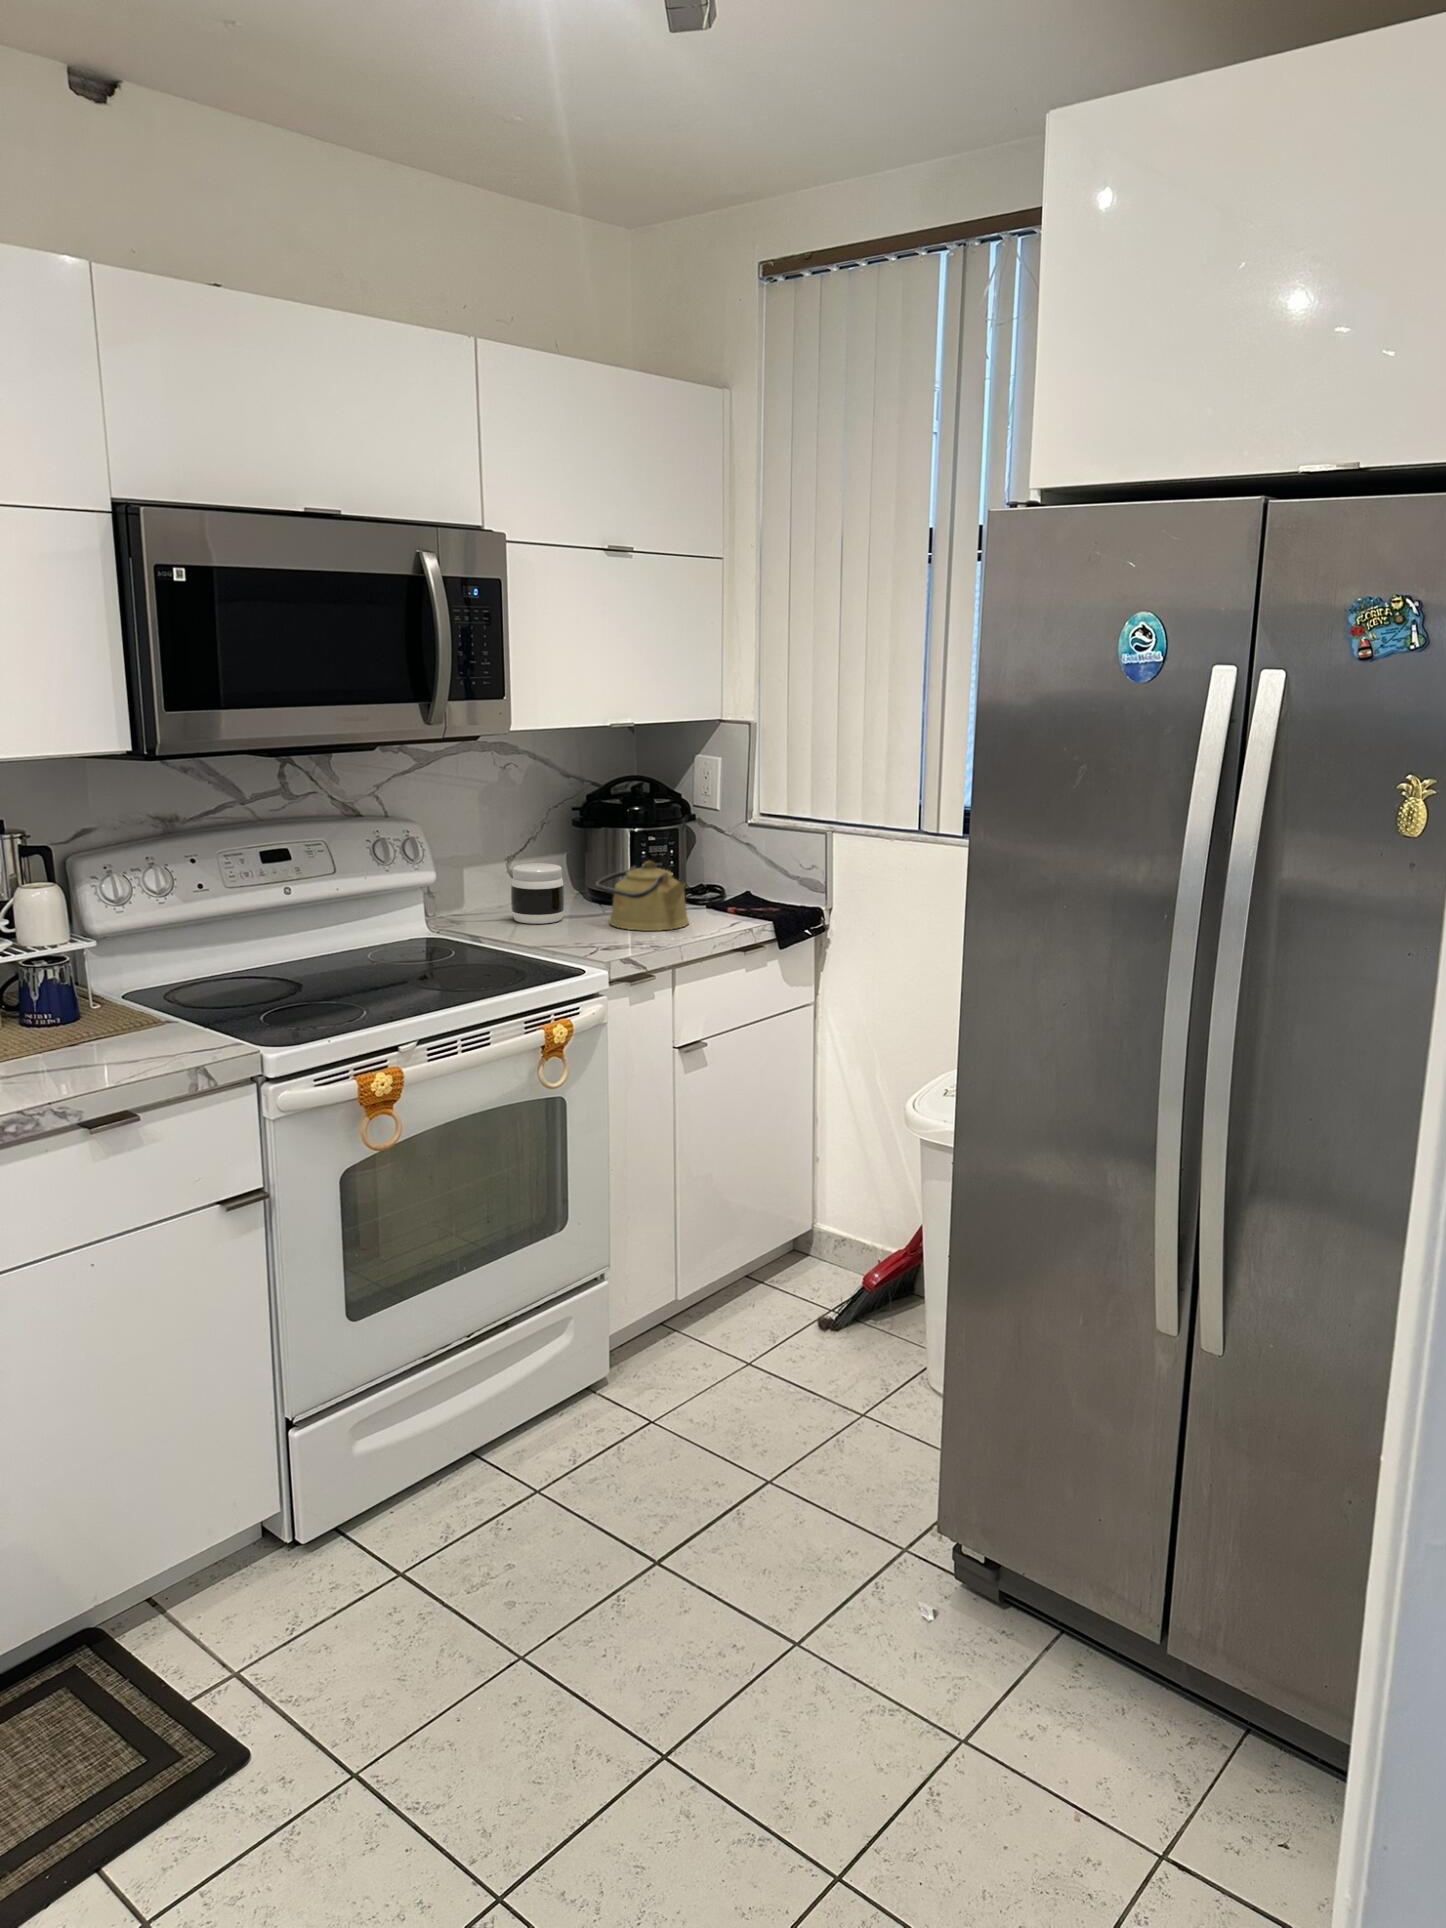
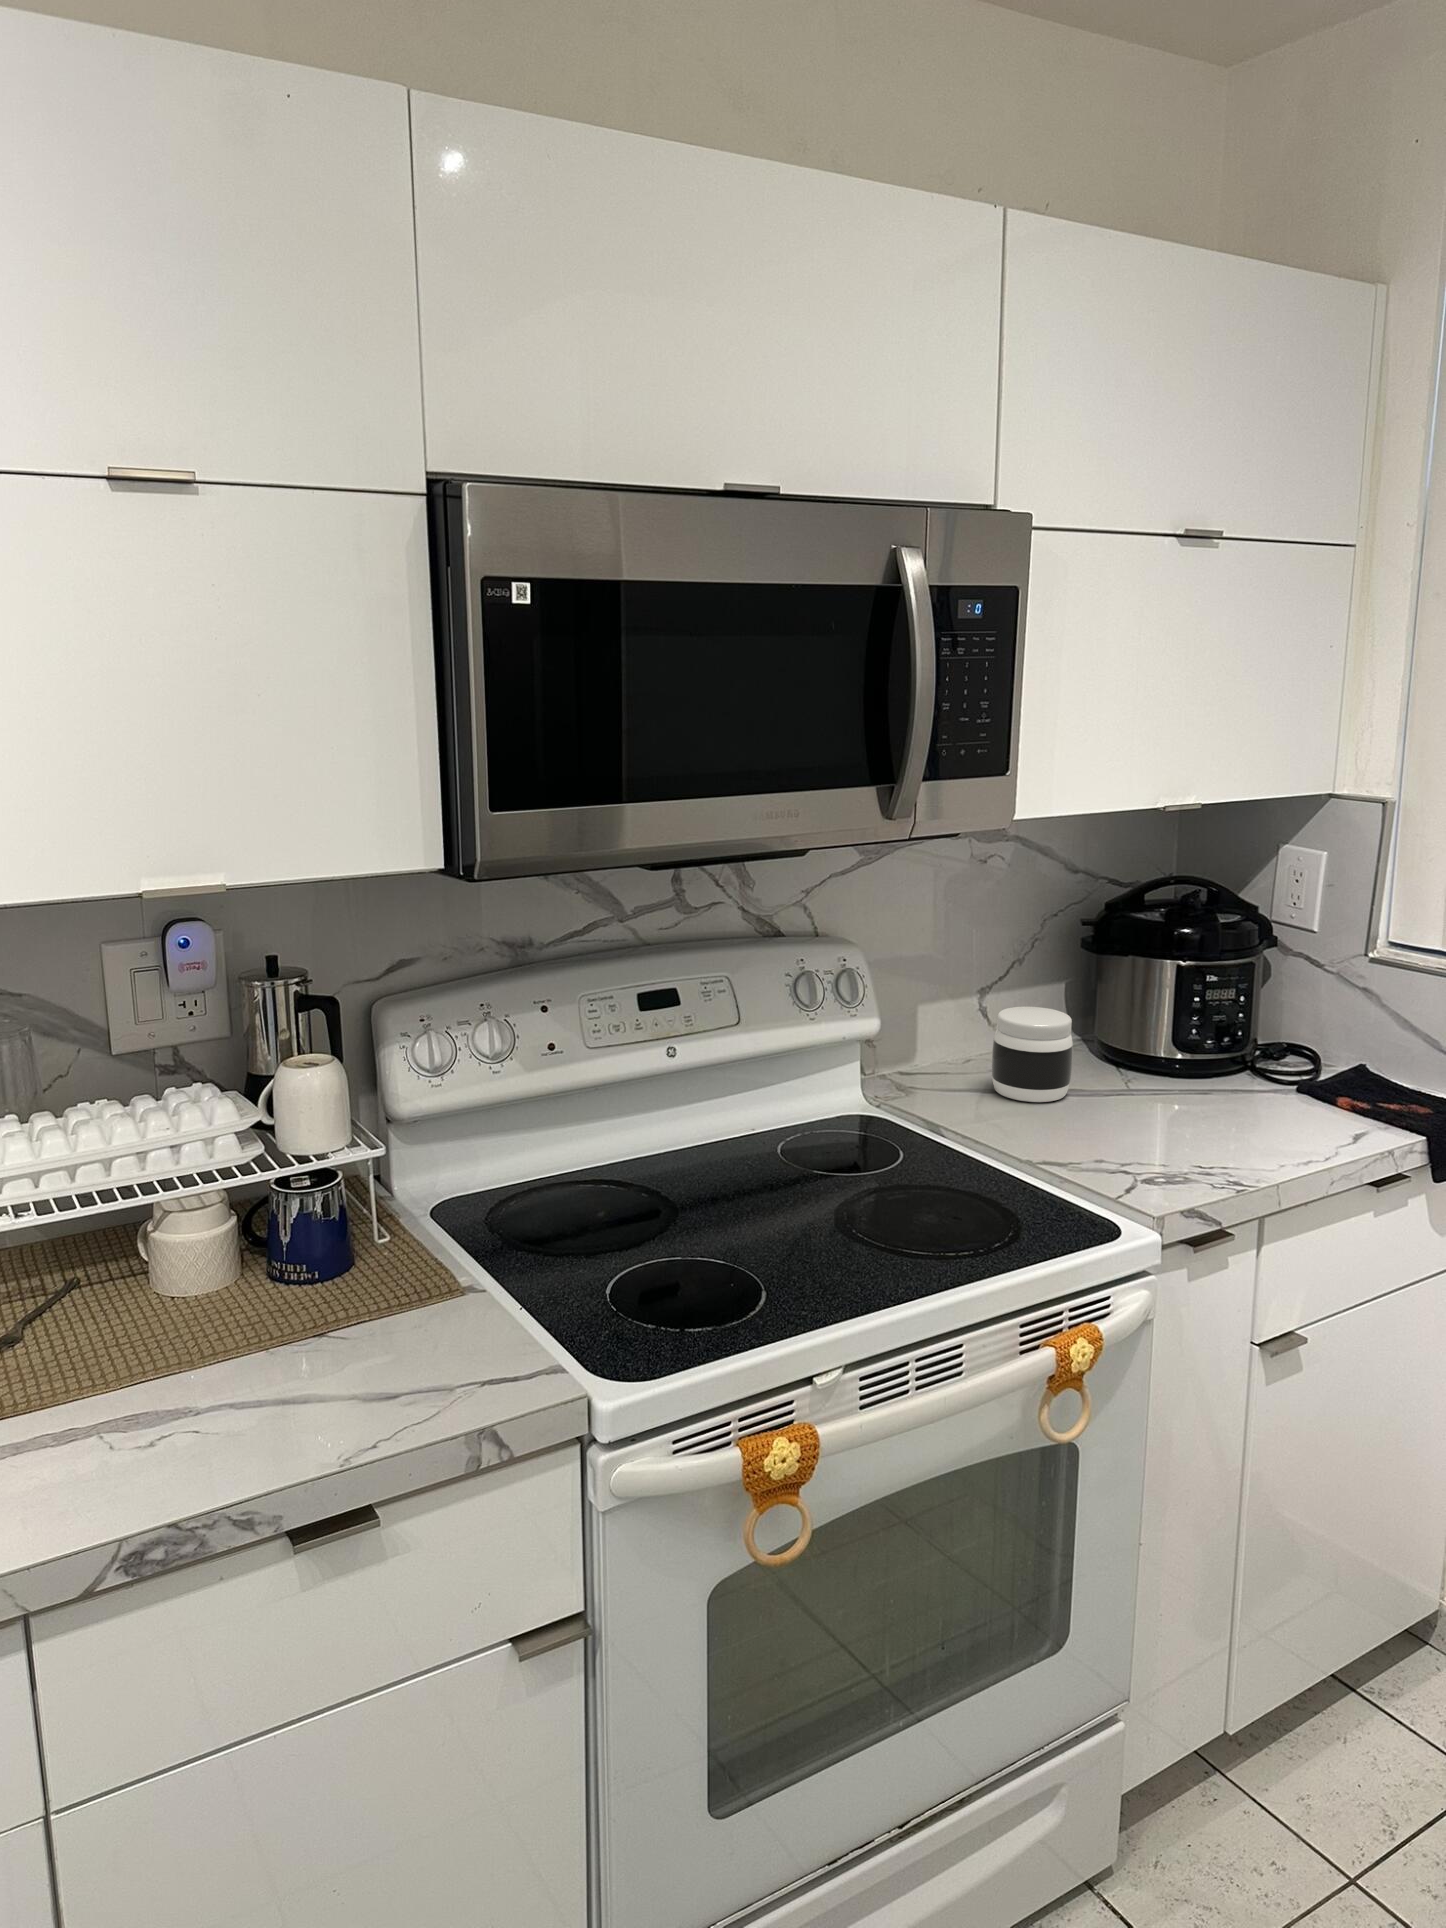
kettle: present [596,861,689,931] -> none [1125,1022,1281,1137]

